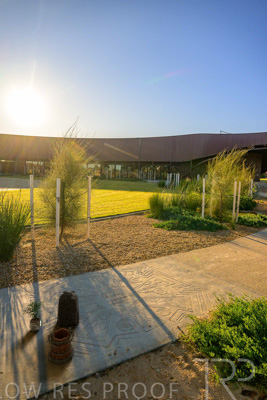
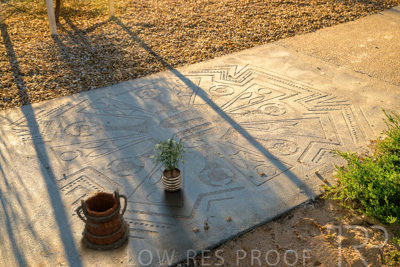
backpack: present [57,291,79,326] -> none [82,120,127,185]
potted plant: present [24,301,41,332] -> present [151,136,185,192]

